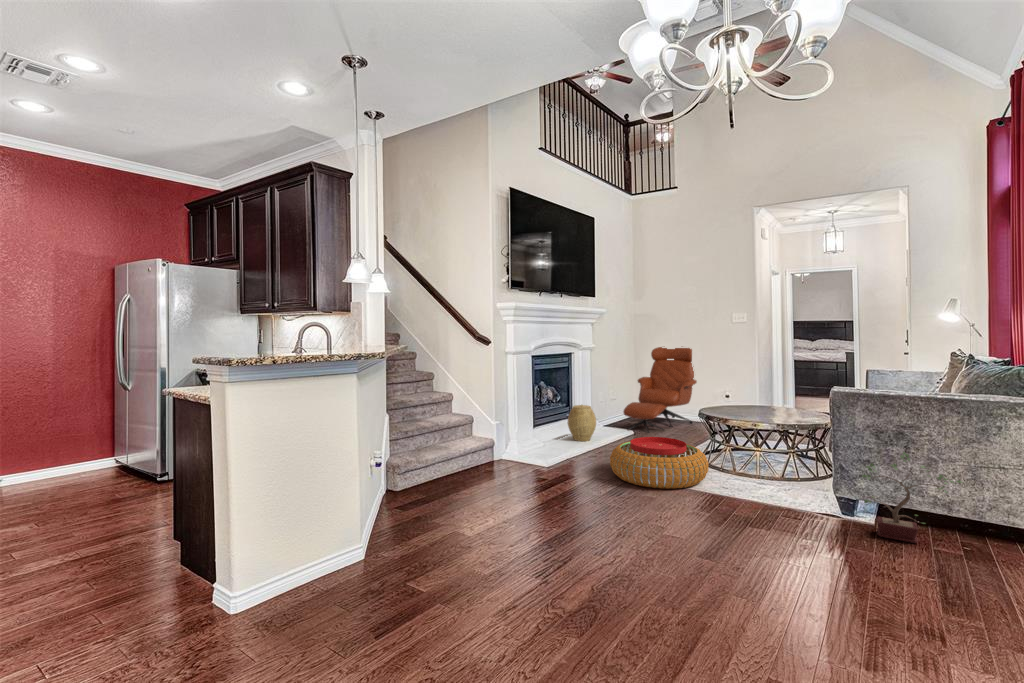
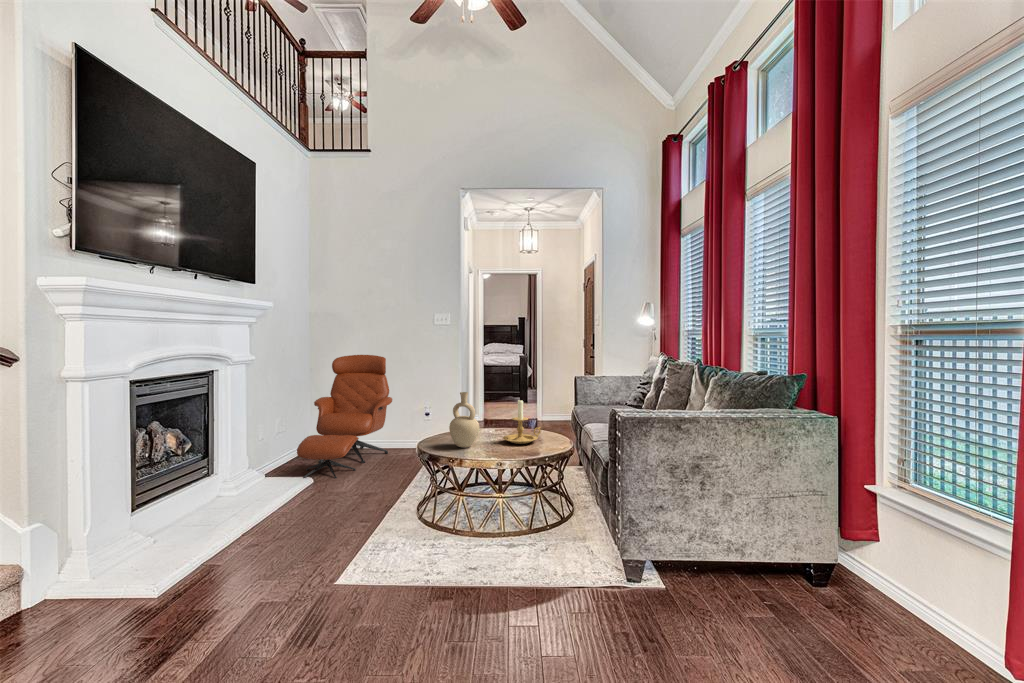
vase: none [719,372,743,412] -> present [449,392,480,448]
candle holder: none [763,380,798,414] -> present [503,400,541,444]
woven basket: present [568,405,596,441] -> none [204,453,256,513]
pouf: present [610,437,709,489] -> none [289,499,446,598]
potted plant: present [862,452,963,543] -> none [664,490,774,610]

